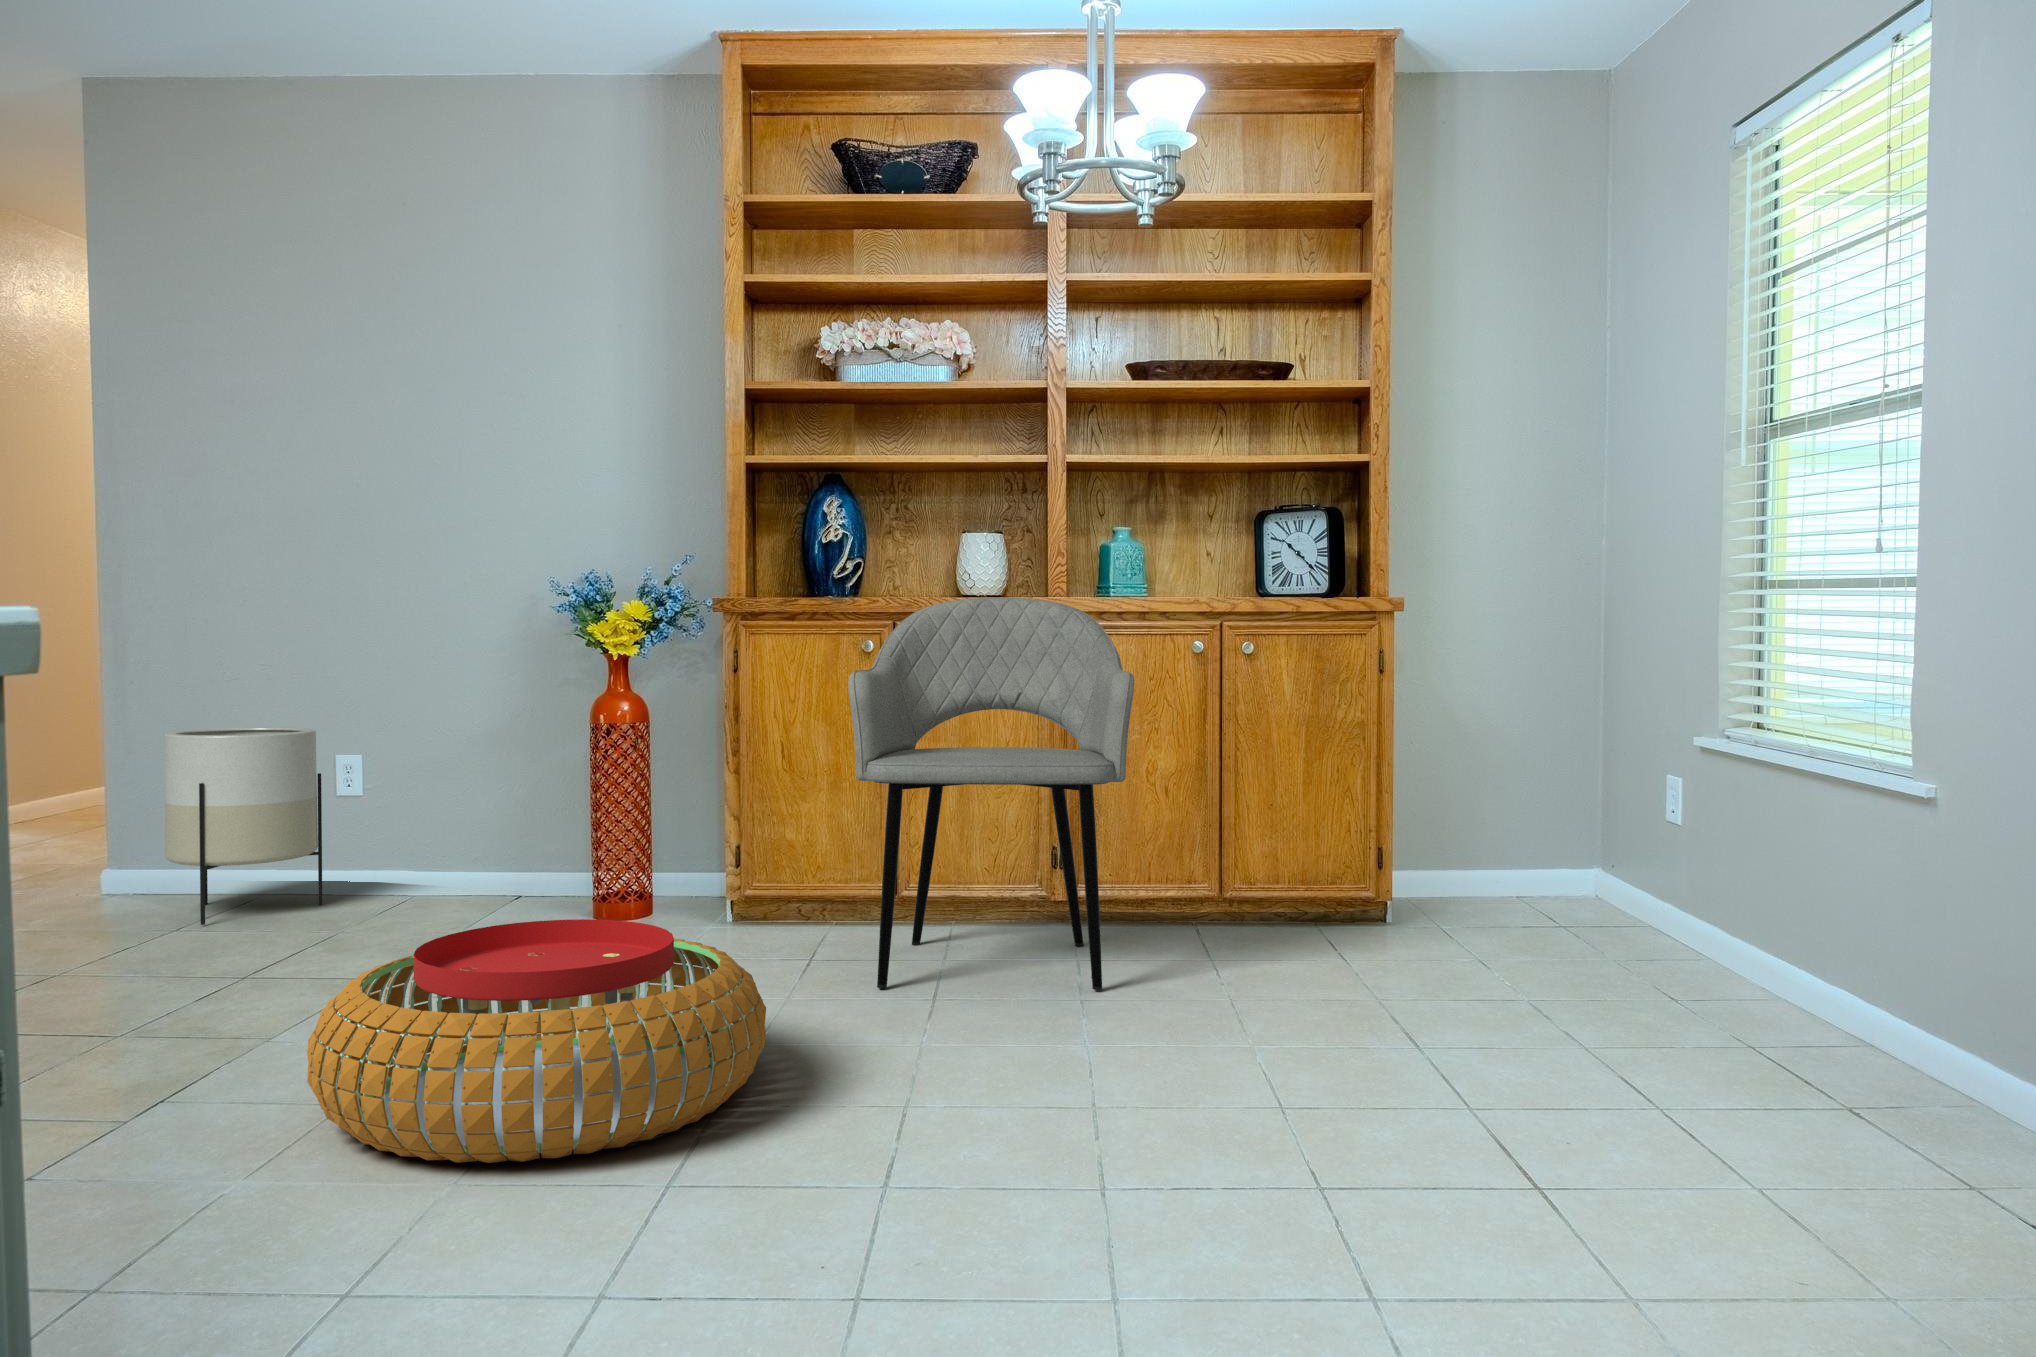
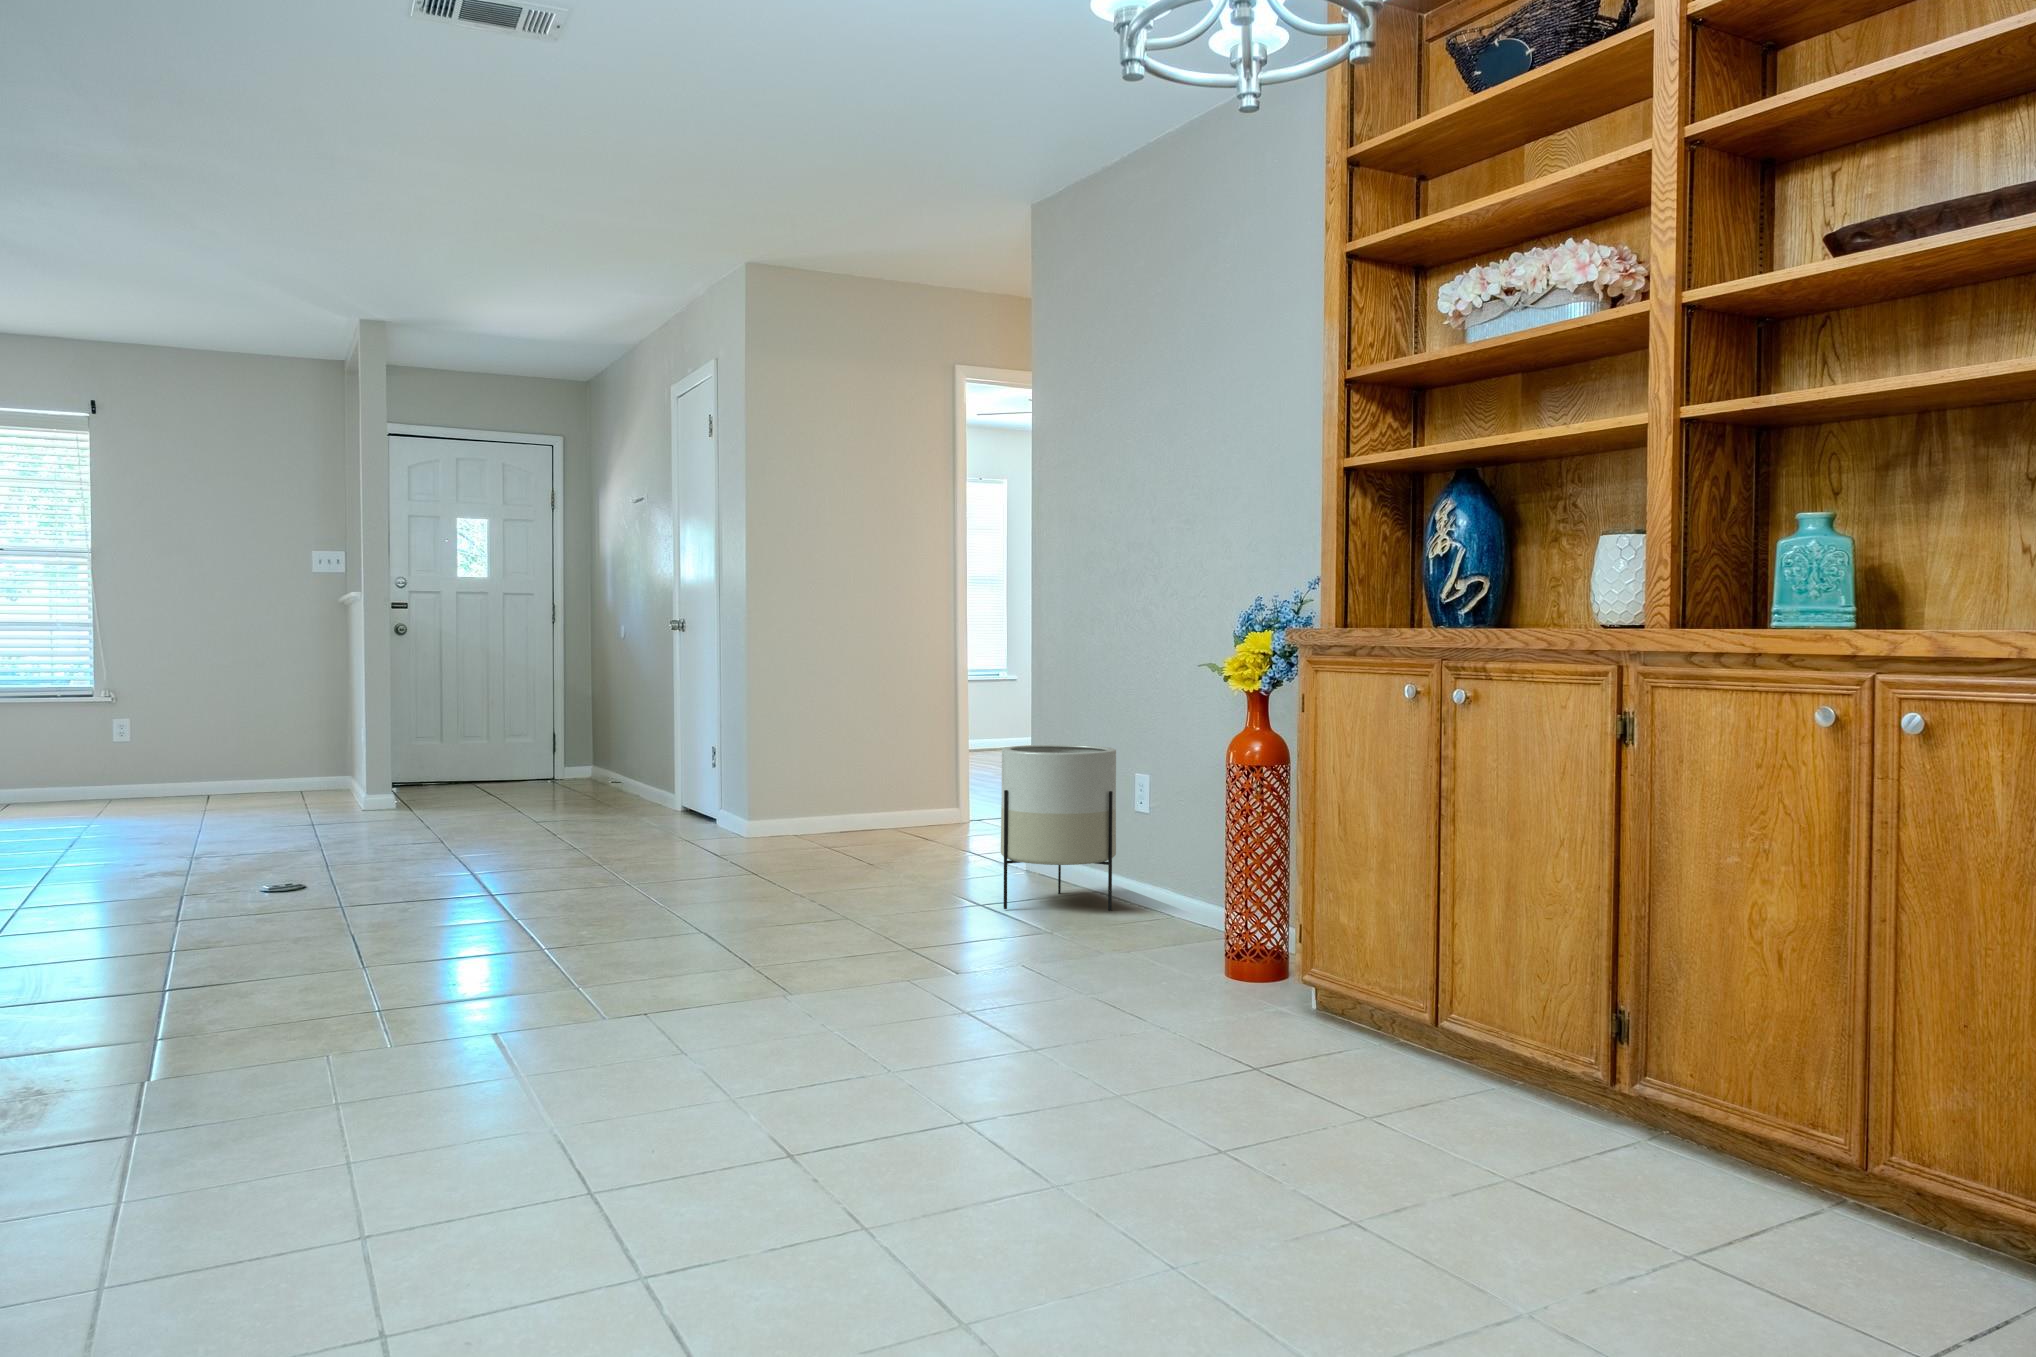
armchair: present [848,597,1135,990] -> none [1166,631,1617,1217]
pouf: present [307,919,766,1163] -> none [492,941,897,1164]

